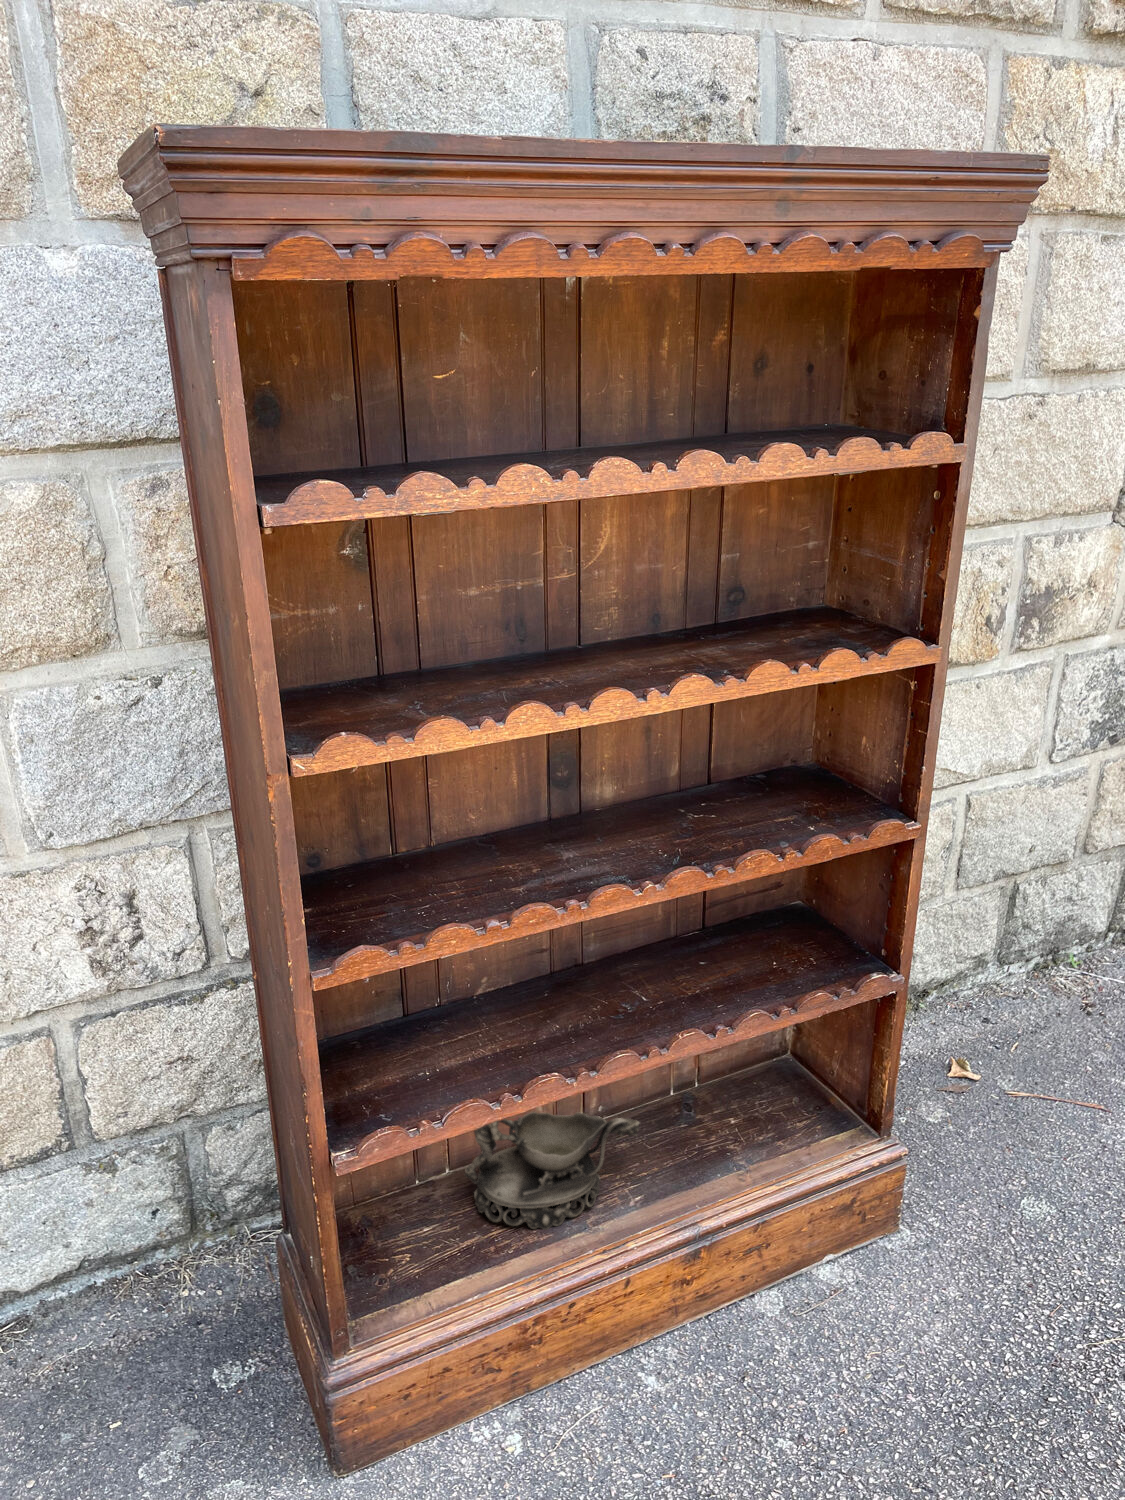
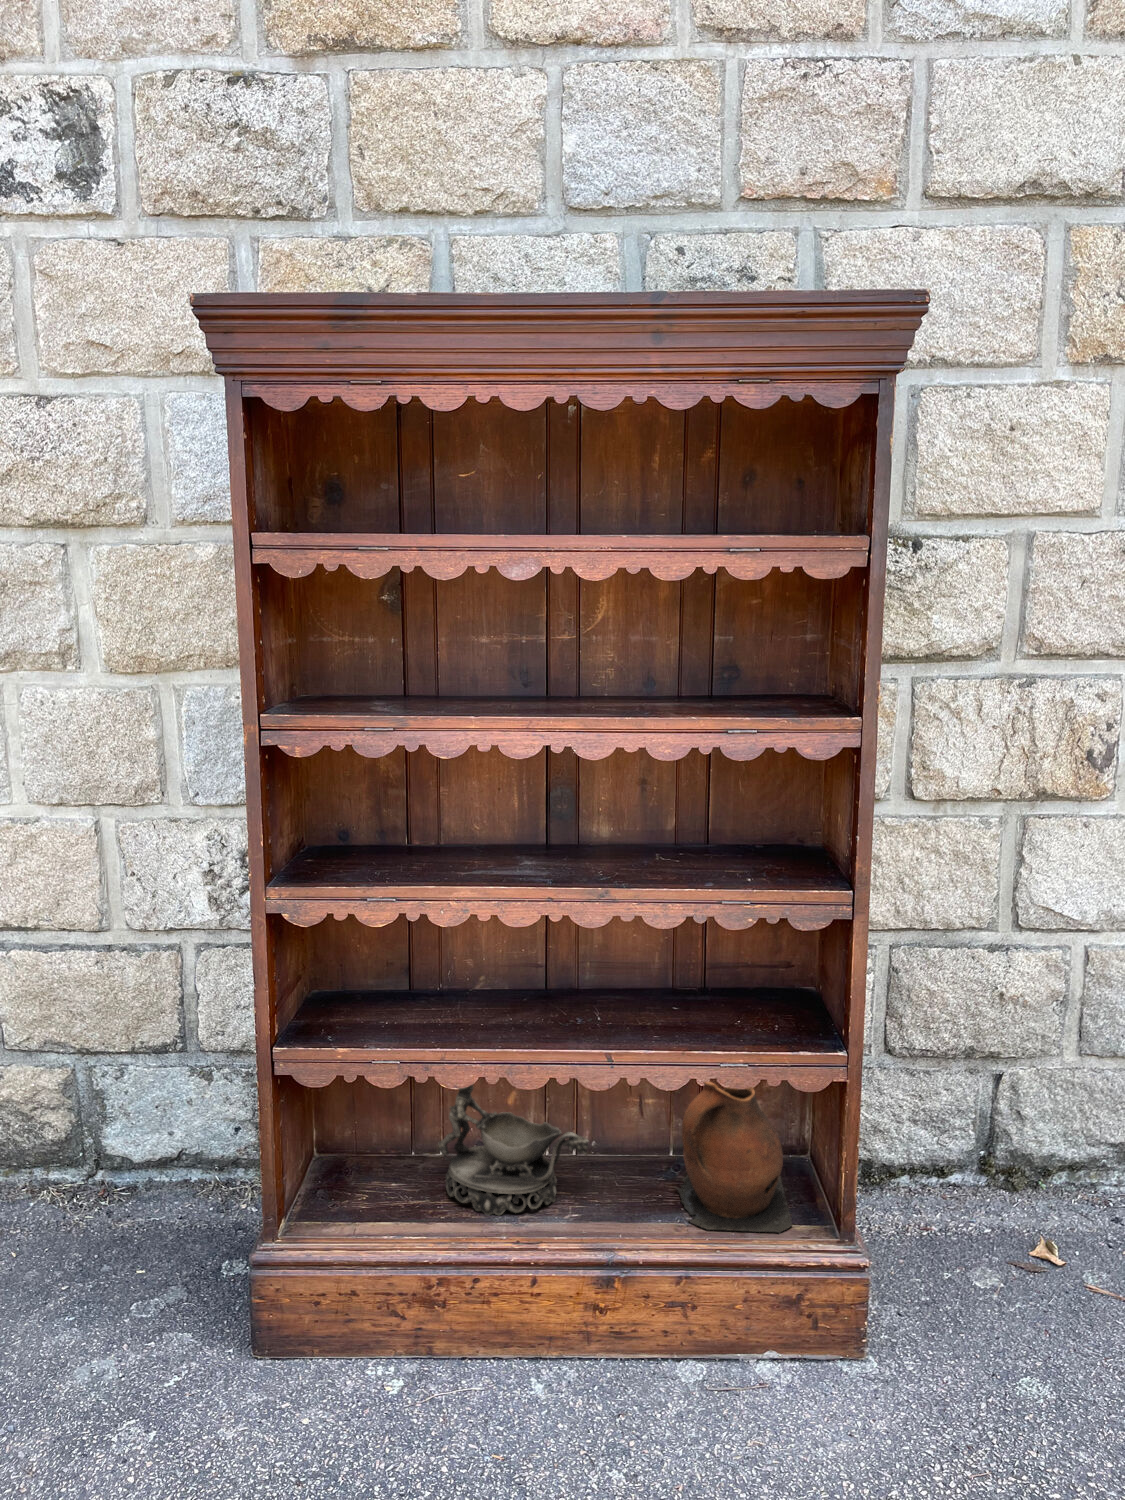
ceramic pitcher: none [695,1018,828,1170] -> present [676,1082,792,1234]

